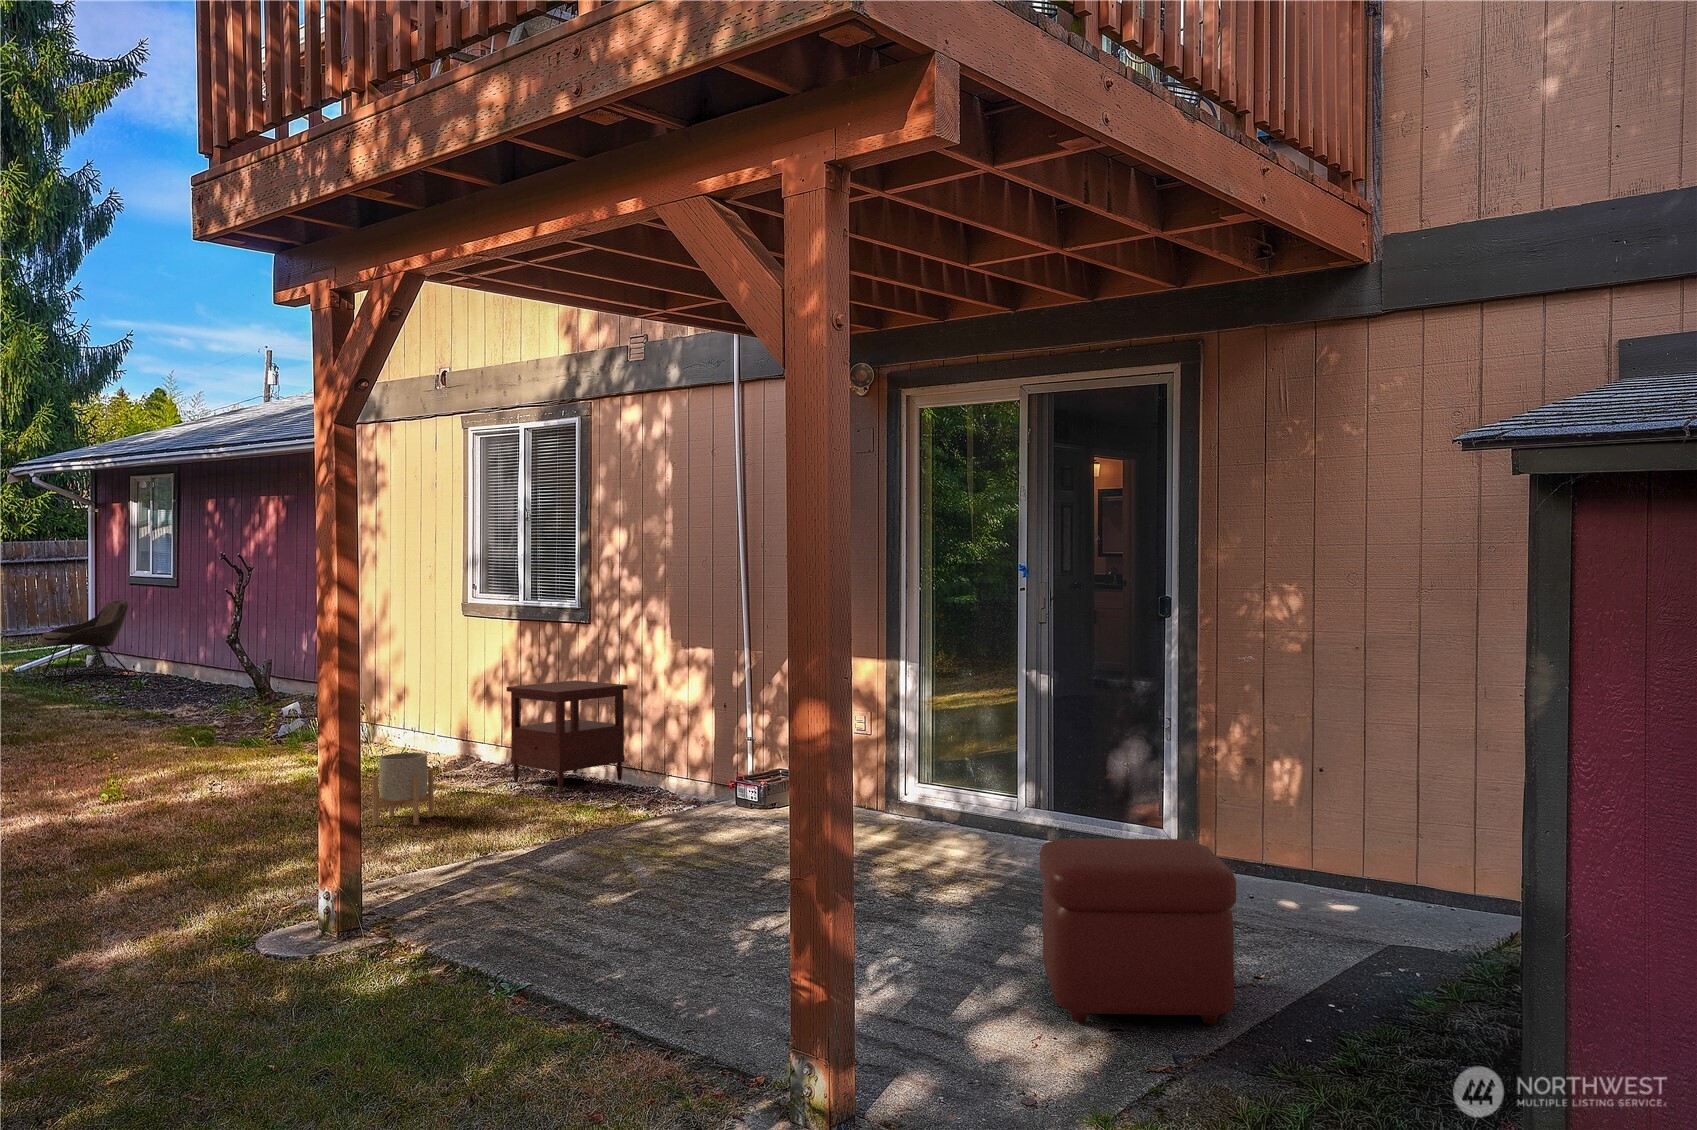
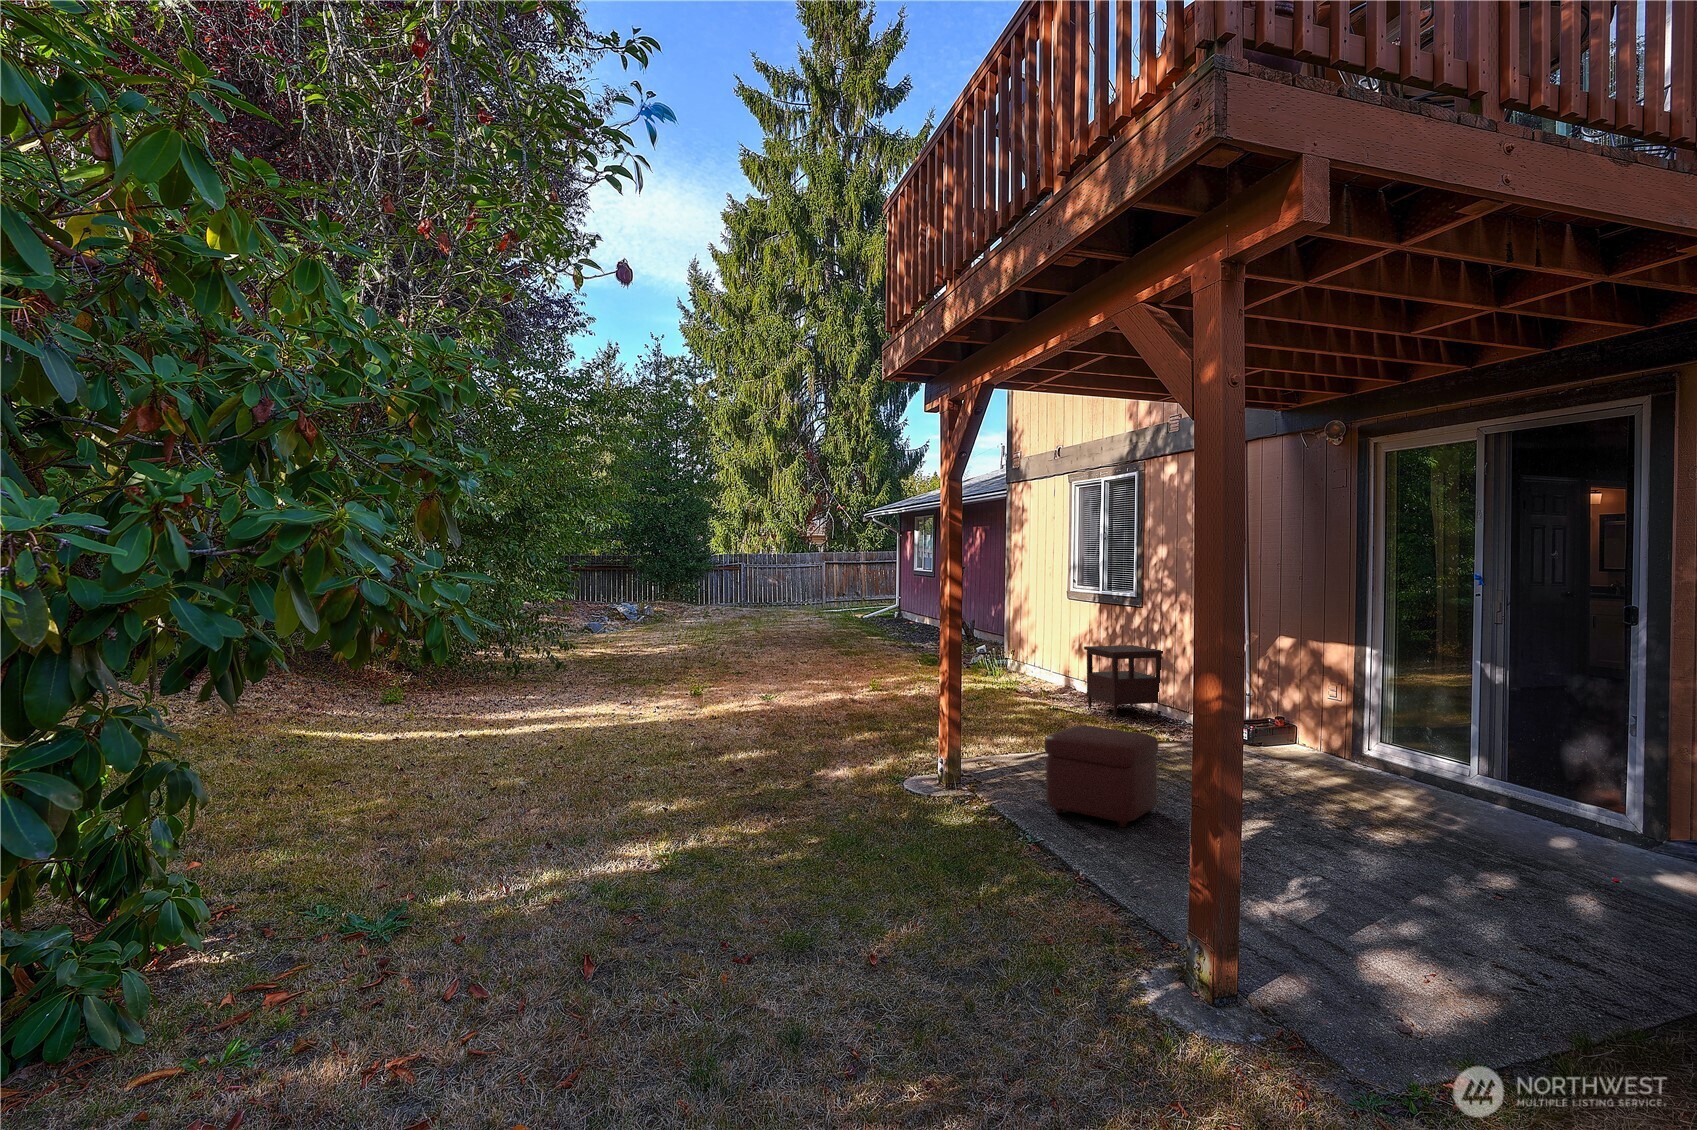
lounge chair: present [38,599,129,682] -> none [870,583,911,626]
planter: present [373,753,434,825] -> none [995,683,1031,727]
ottoman: present [1040,838,1236,1024] -> present [1045,725,1158,827]

